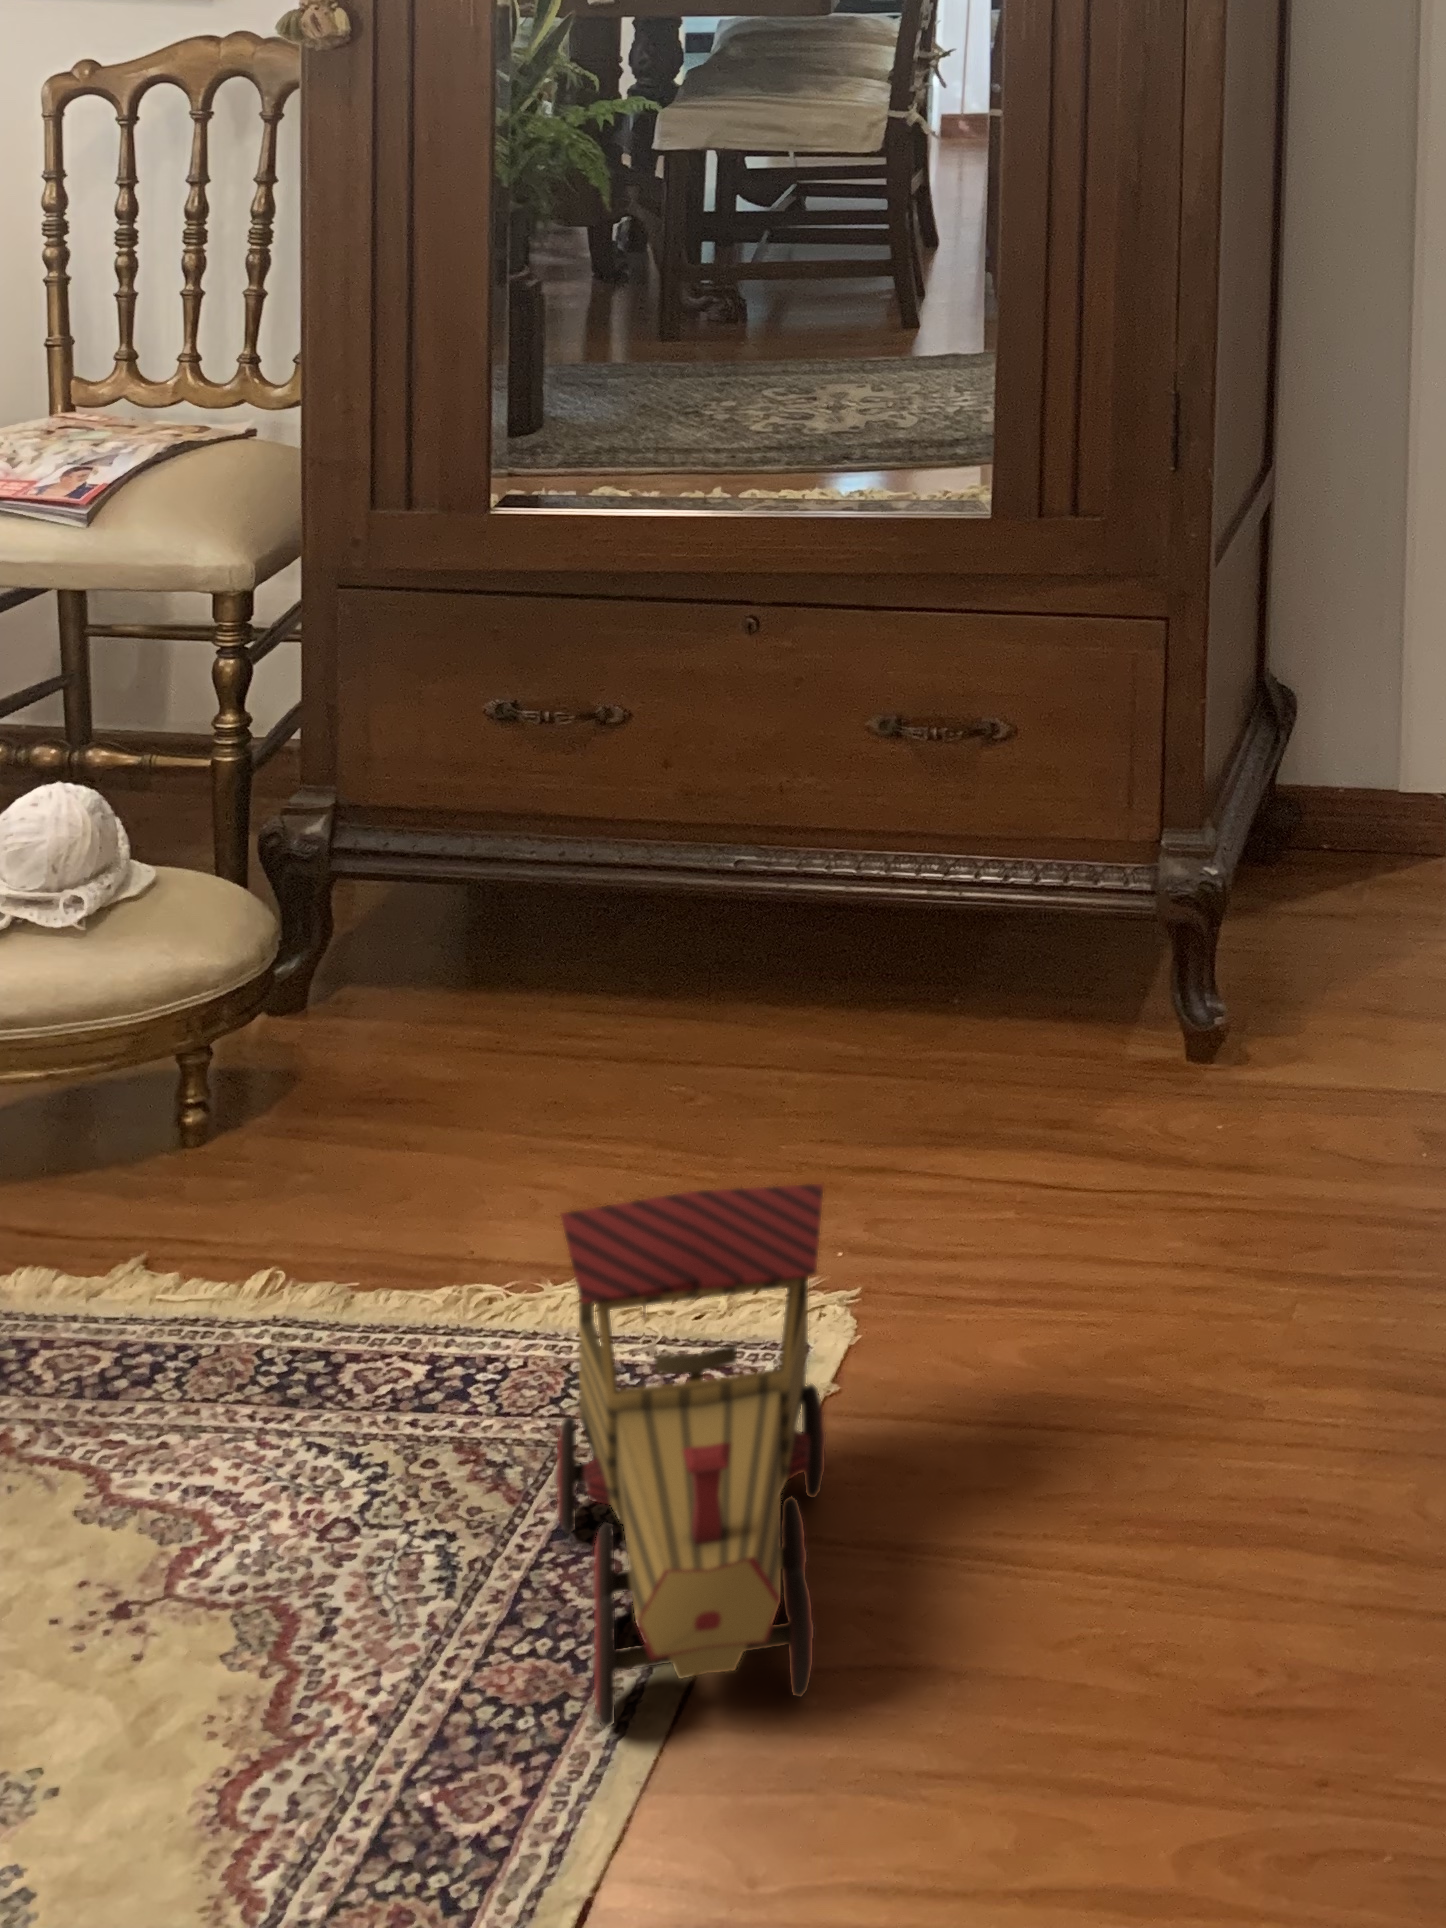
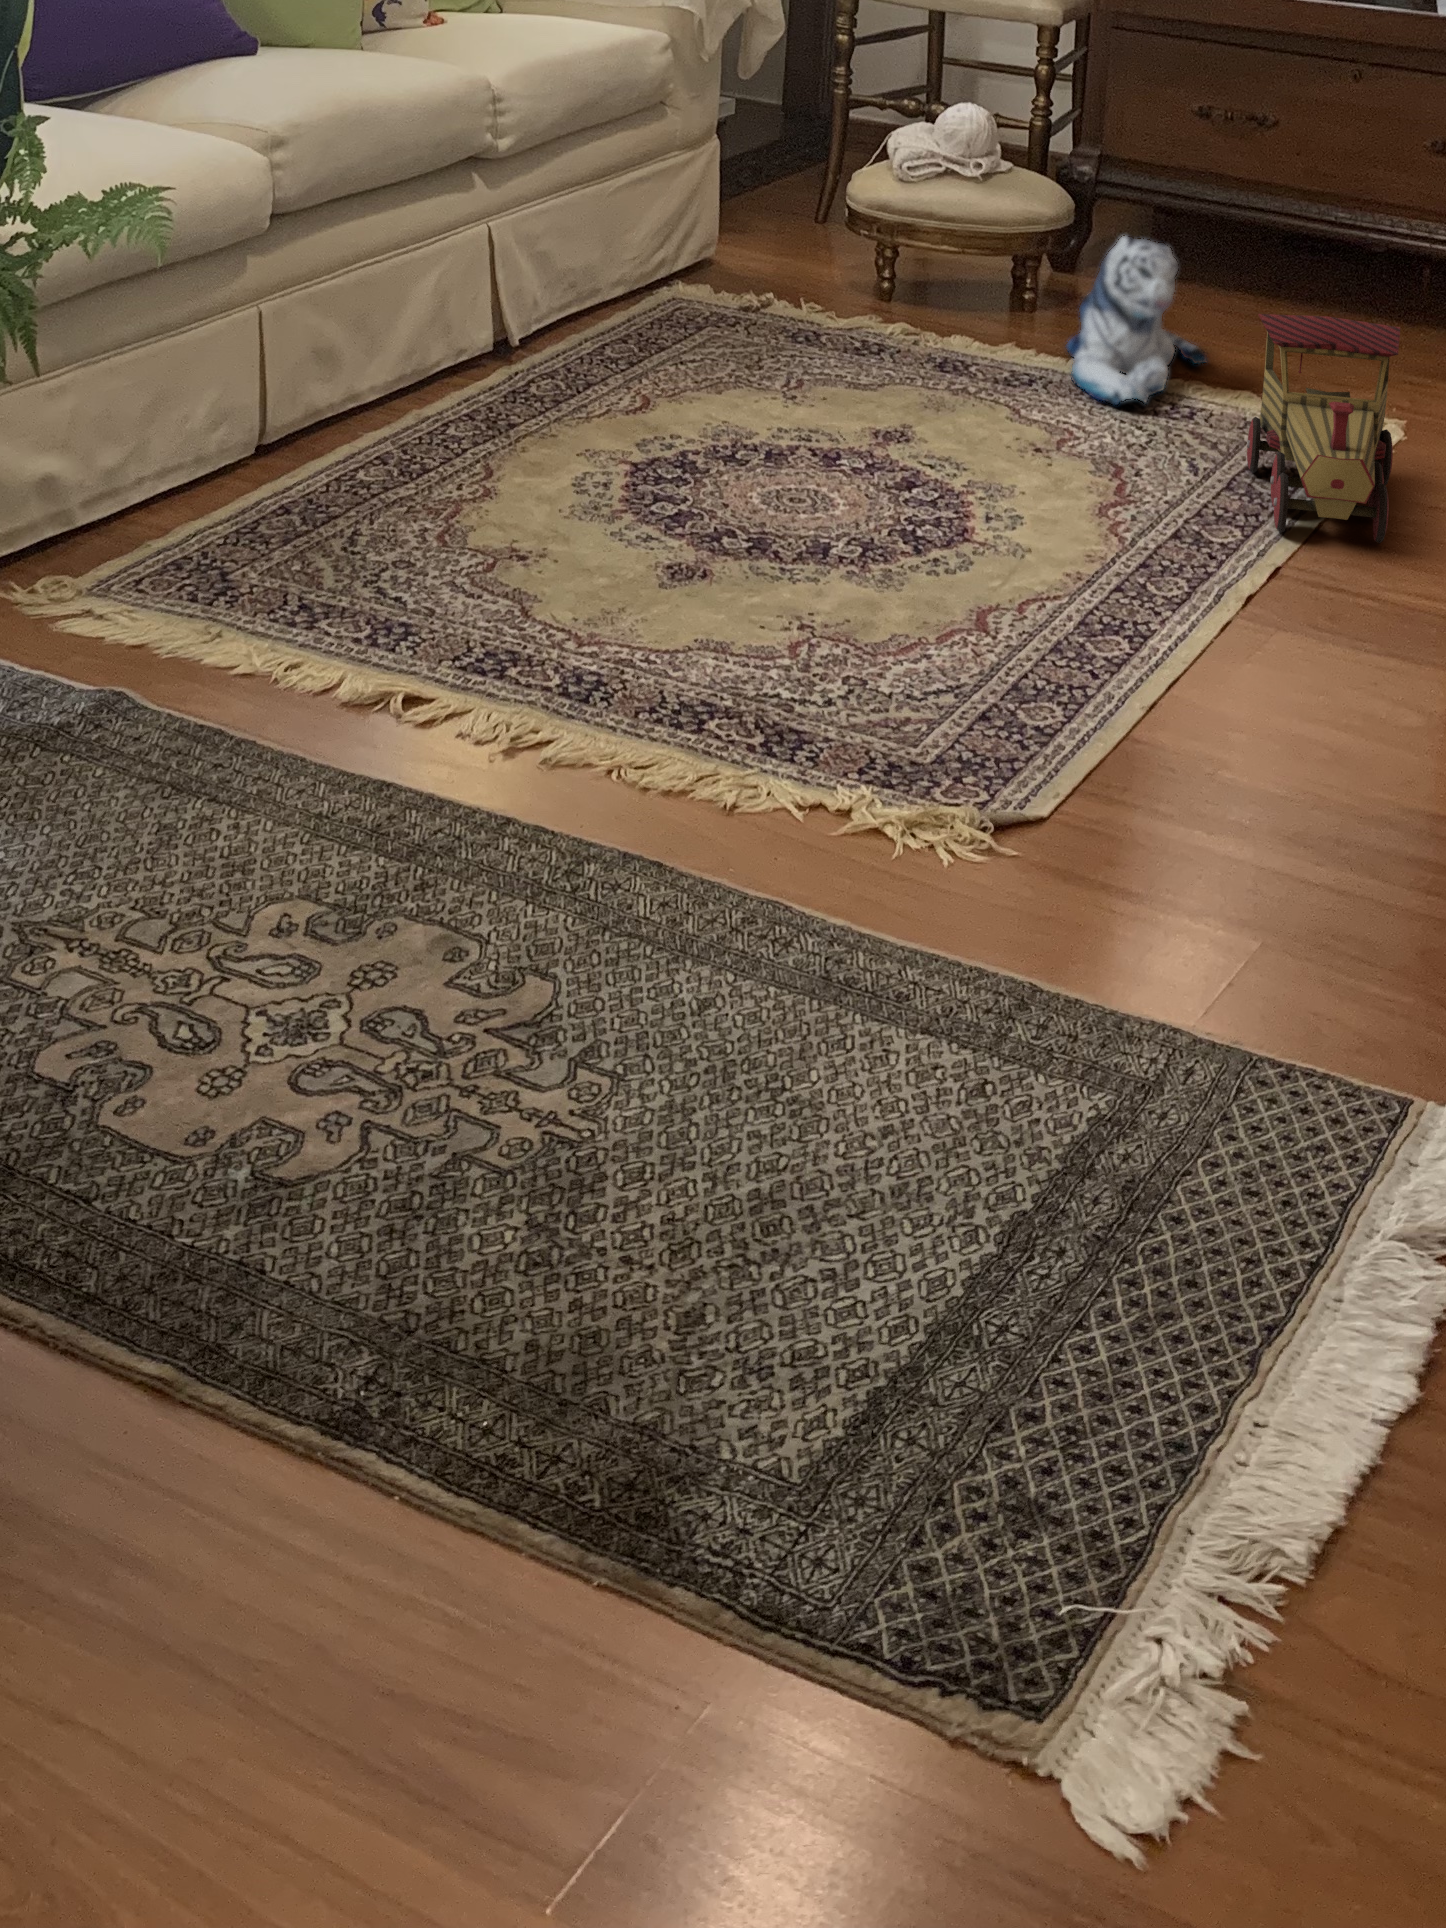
plush toy: none [242,1036,511,1394] -> present [1066,237,1207,405]

